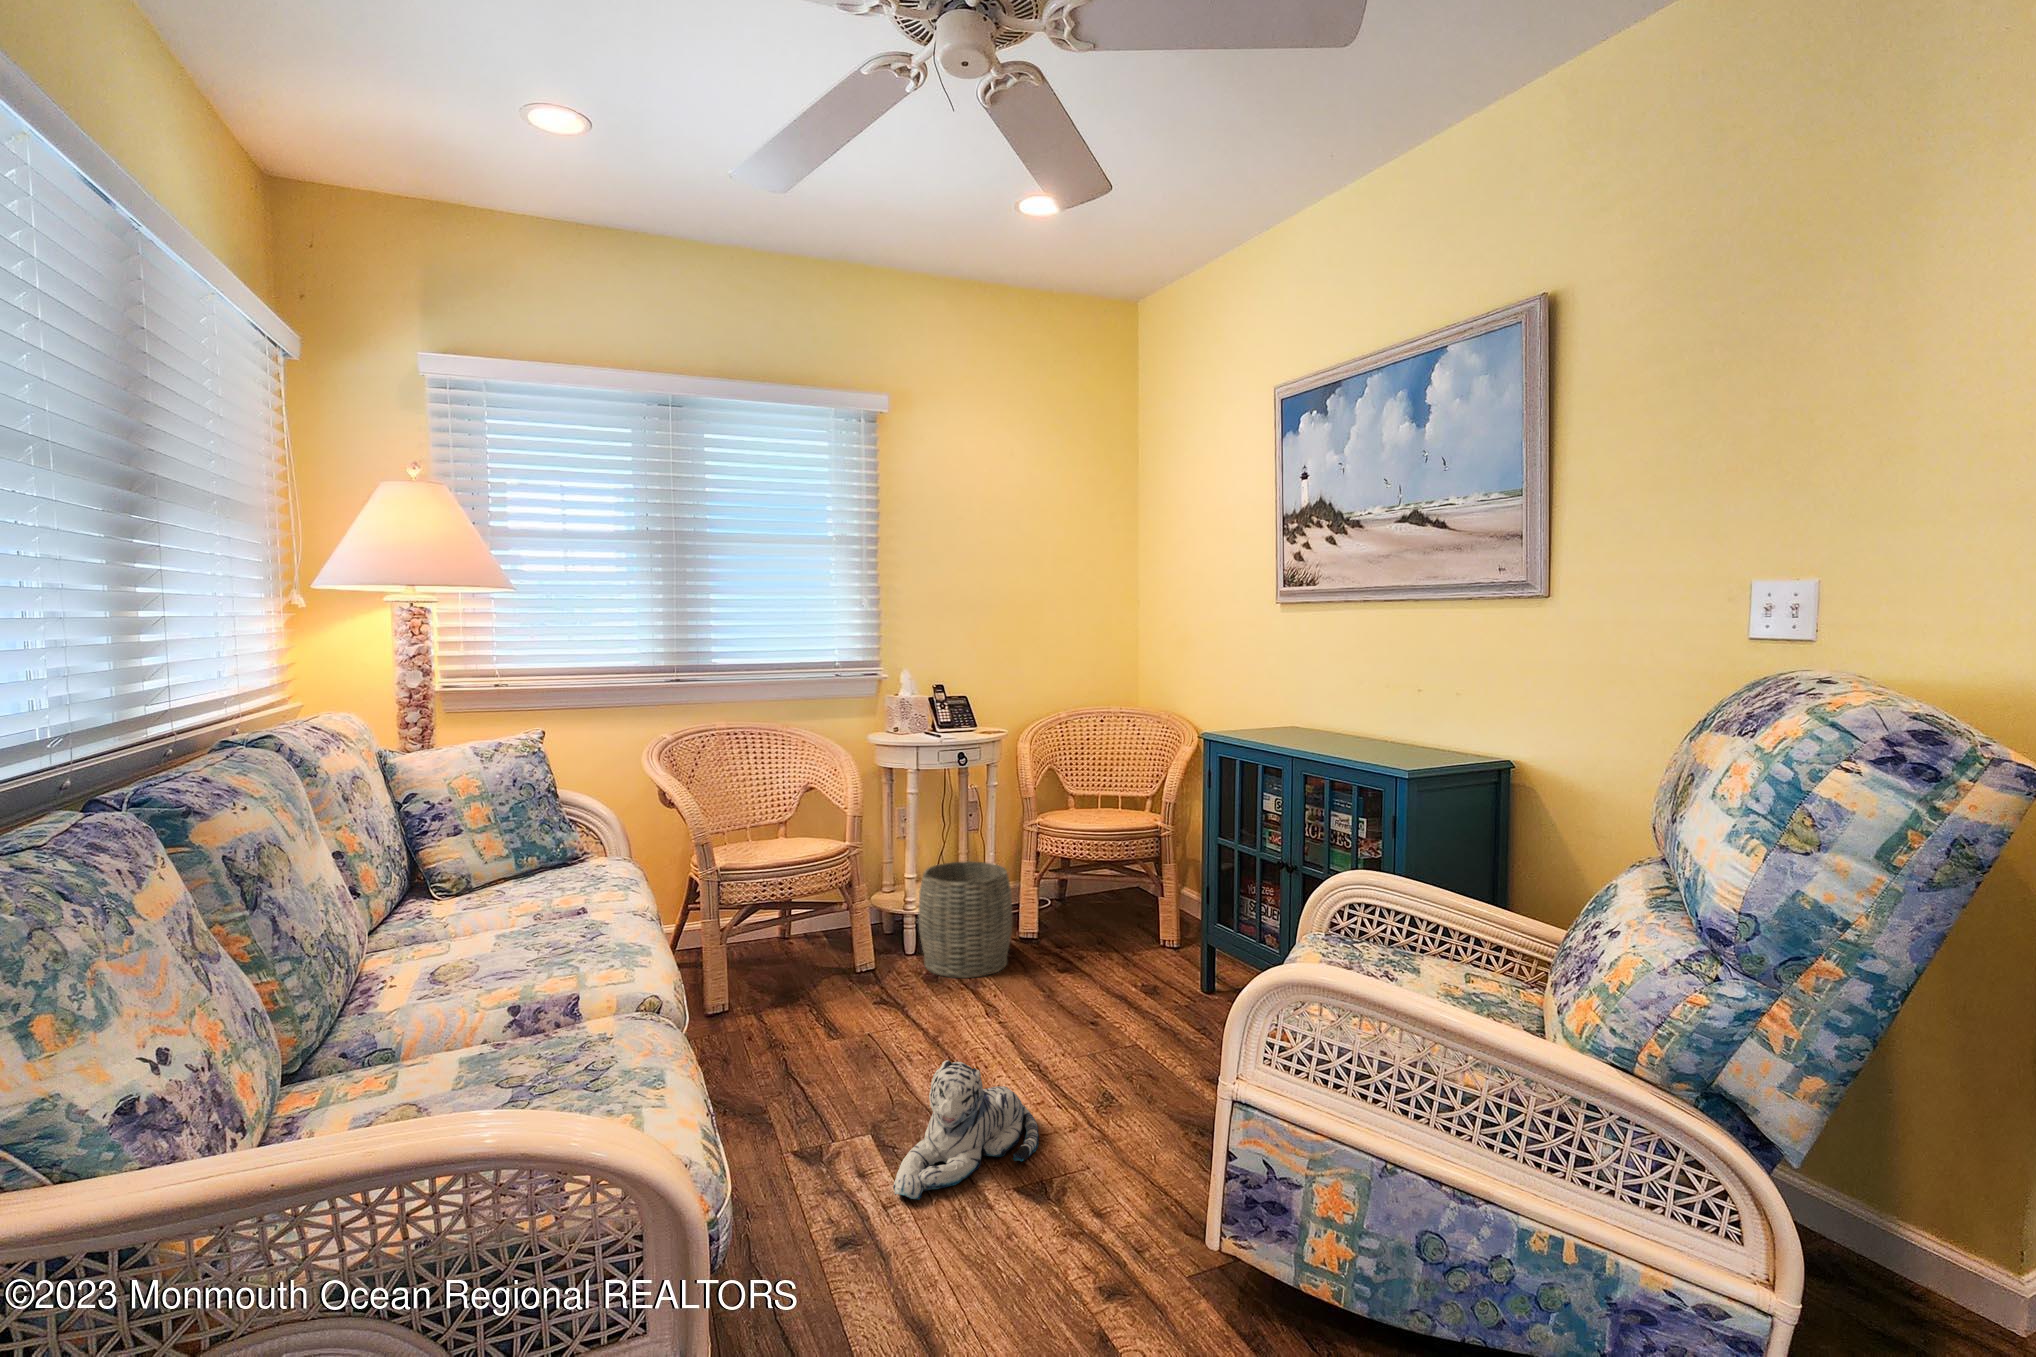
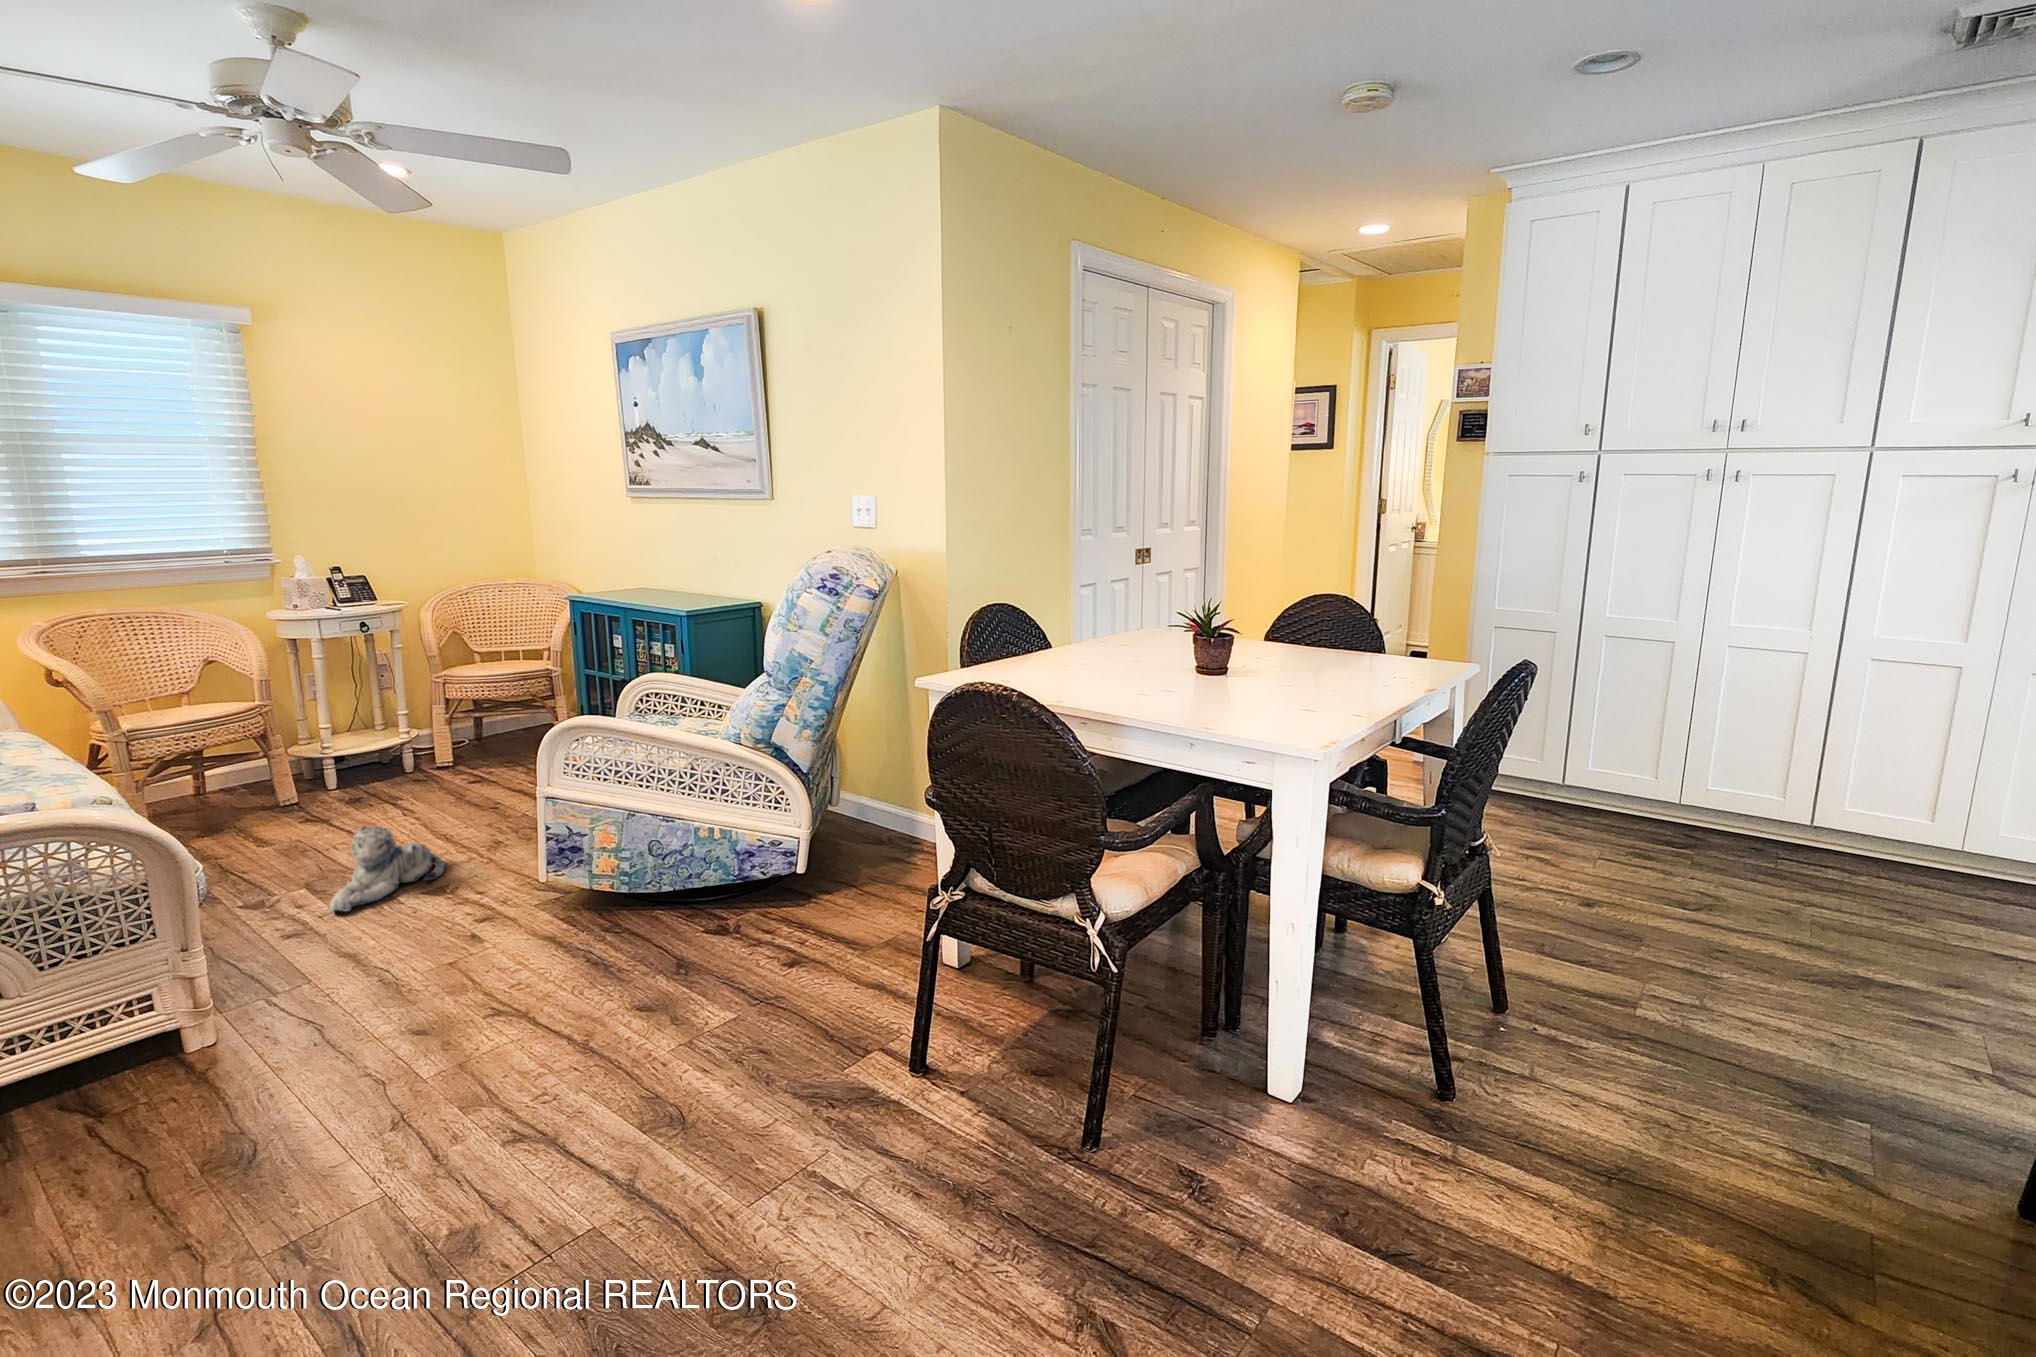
woven basket: present [918,861,1012,978] -> none [337,708,429,798]

